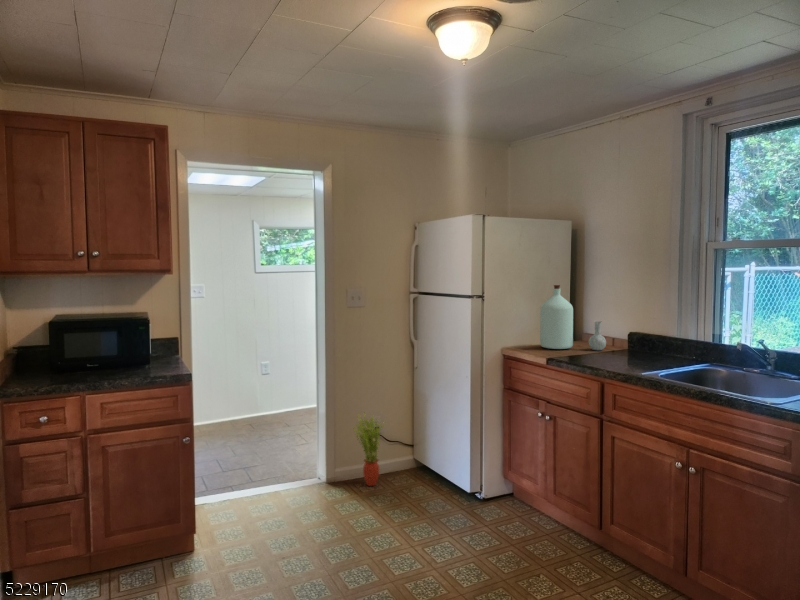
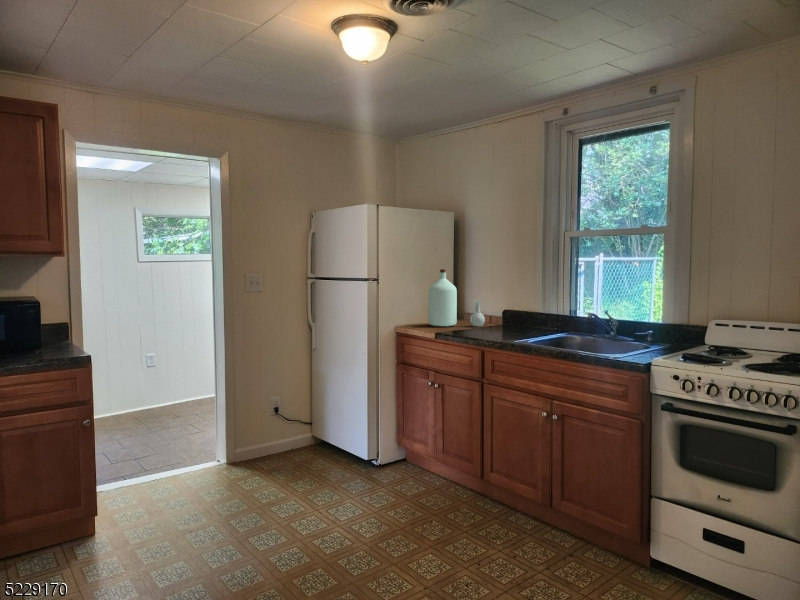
potted plant: present [356,415,384,486] -> none [254,392,286,462]

